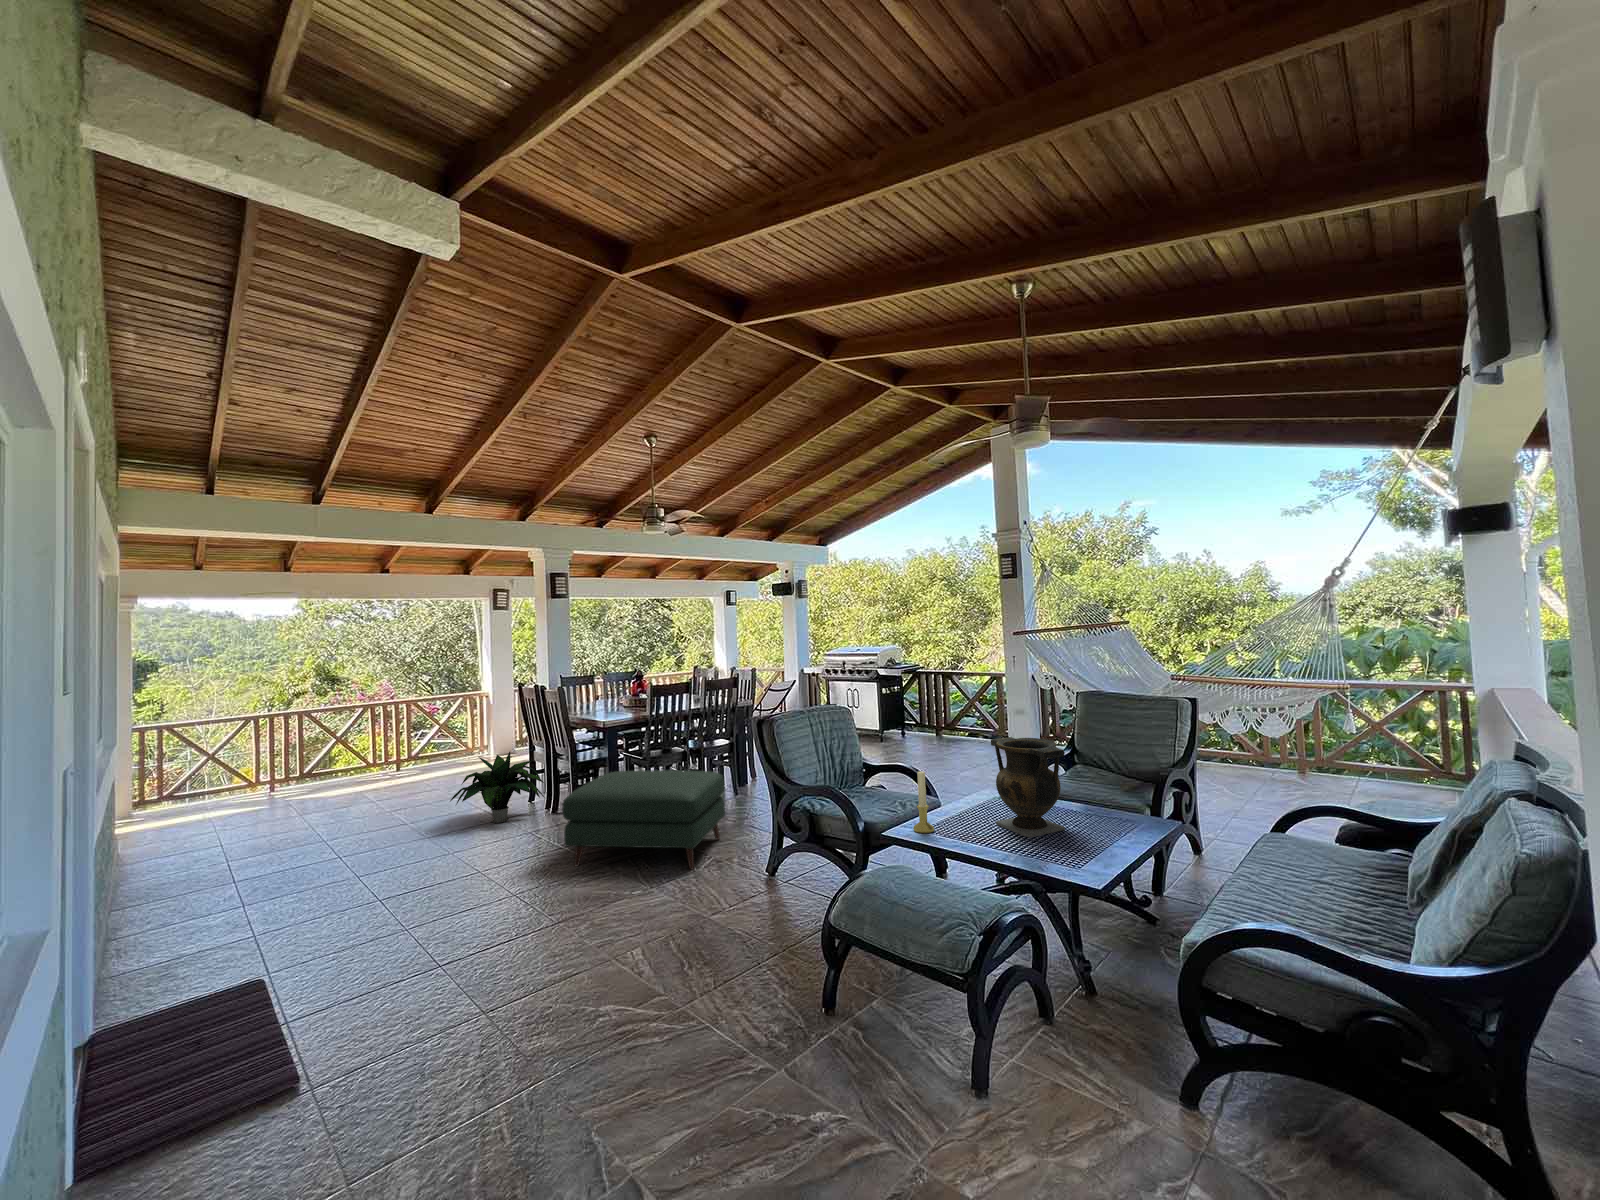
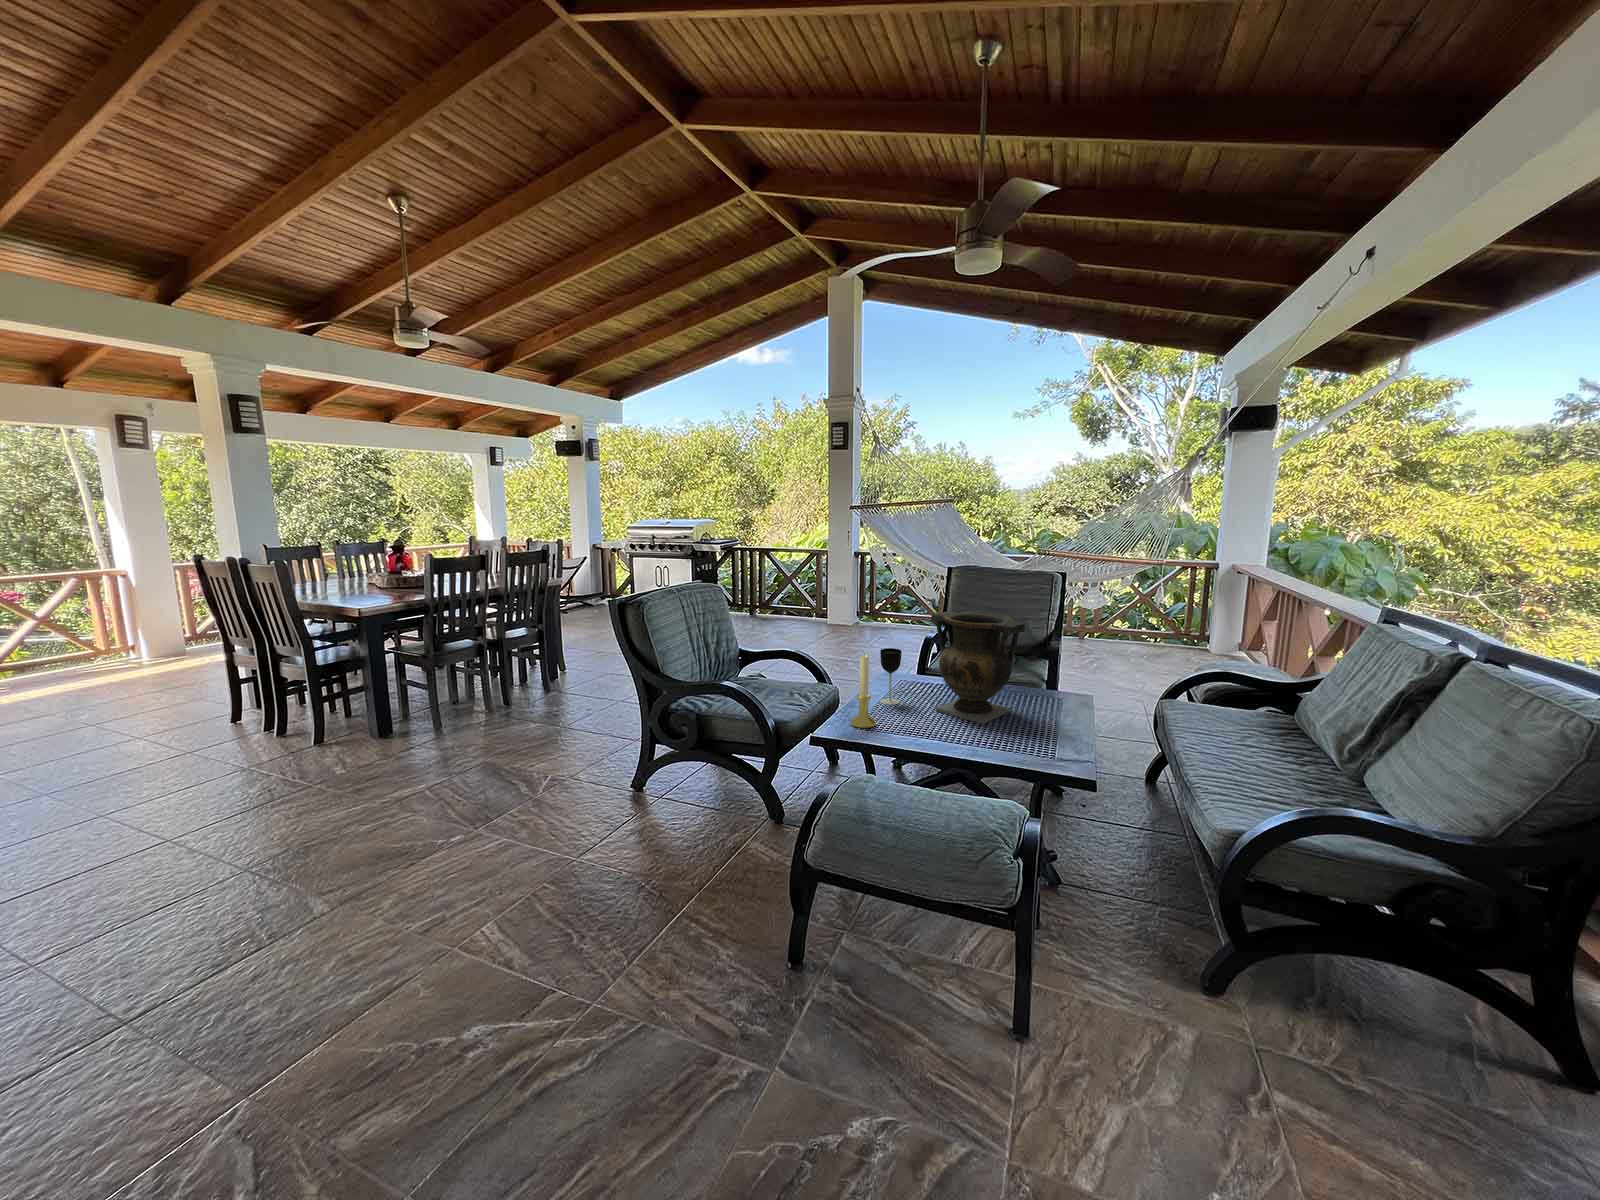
potted plant: present [450,752,544,823] -> none [80,649,264,755]
wine glass: none [952,768,972,817] -> present [880,648,902,705]
ottoman: present [562,770,725,869] -> none [309,666,553,808]

